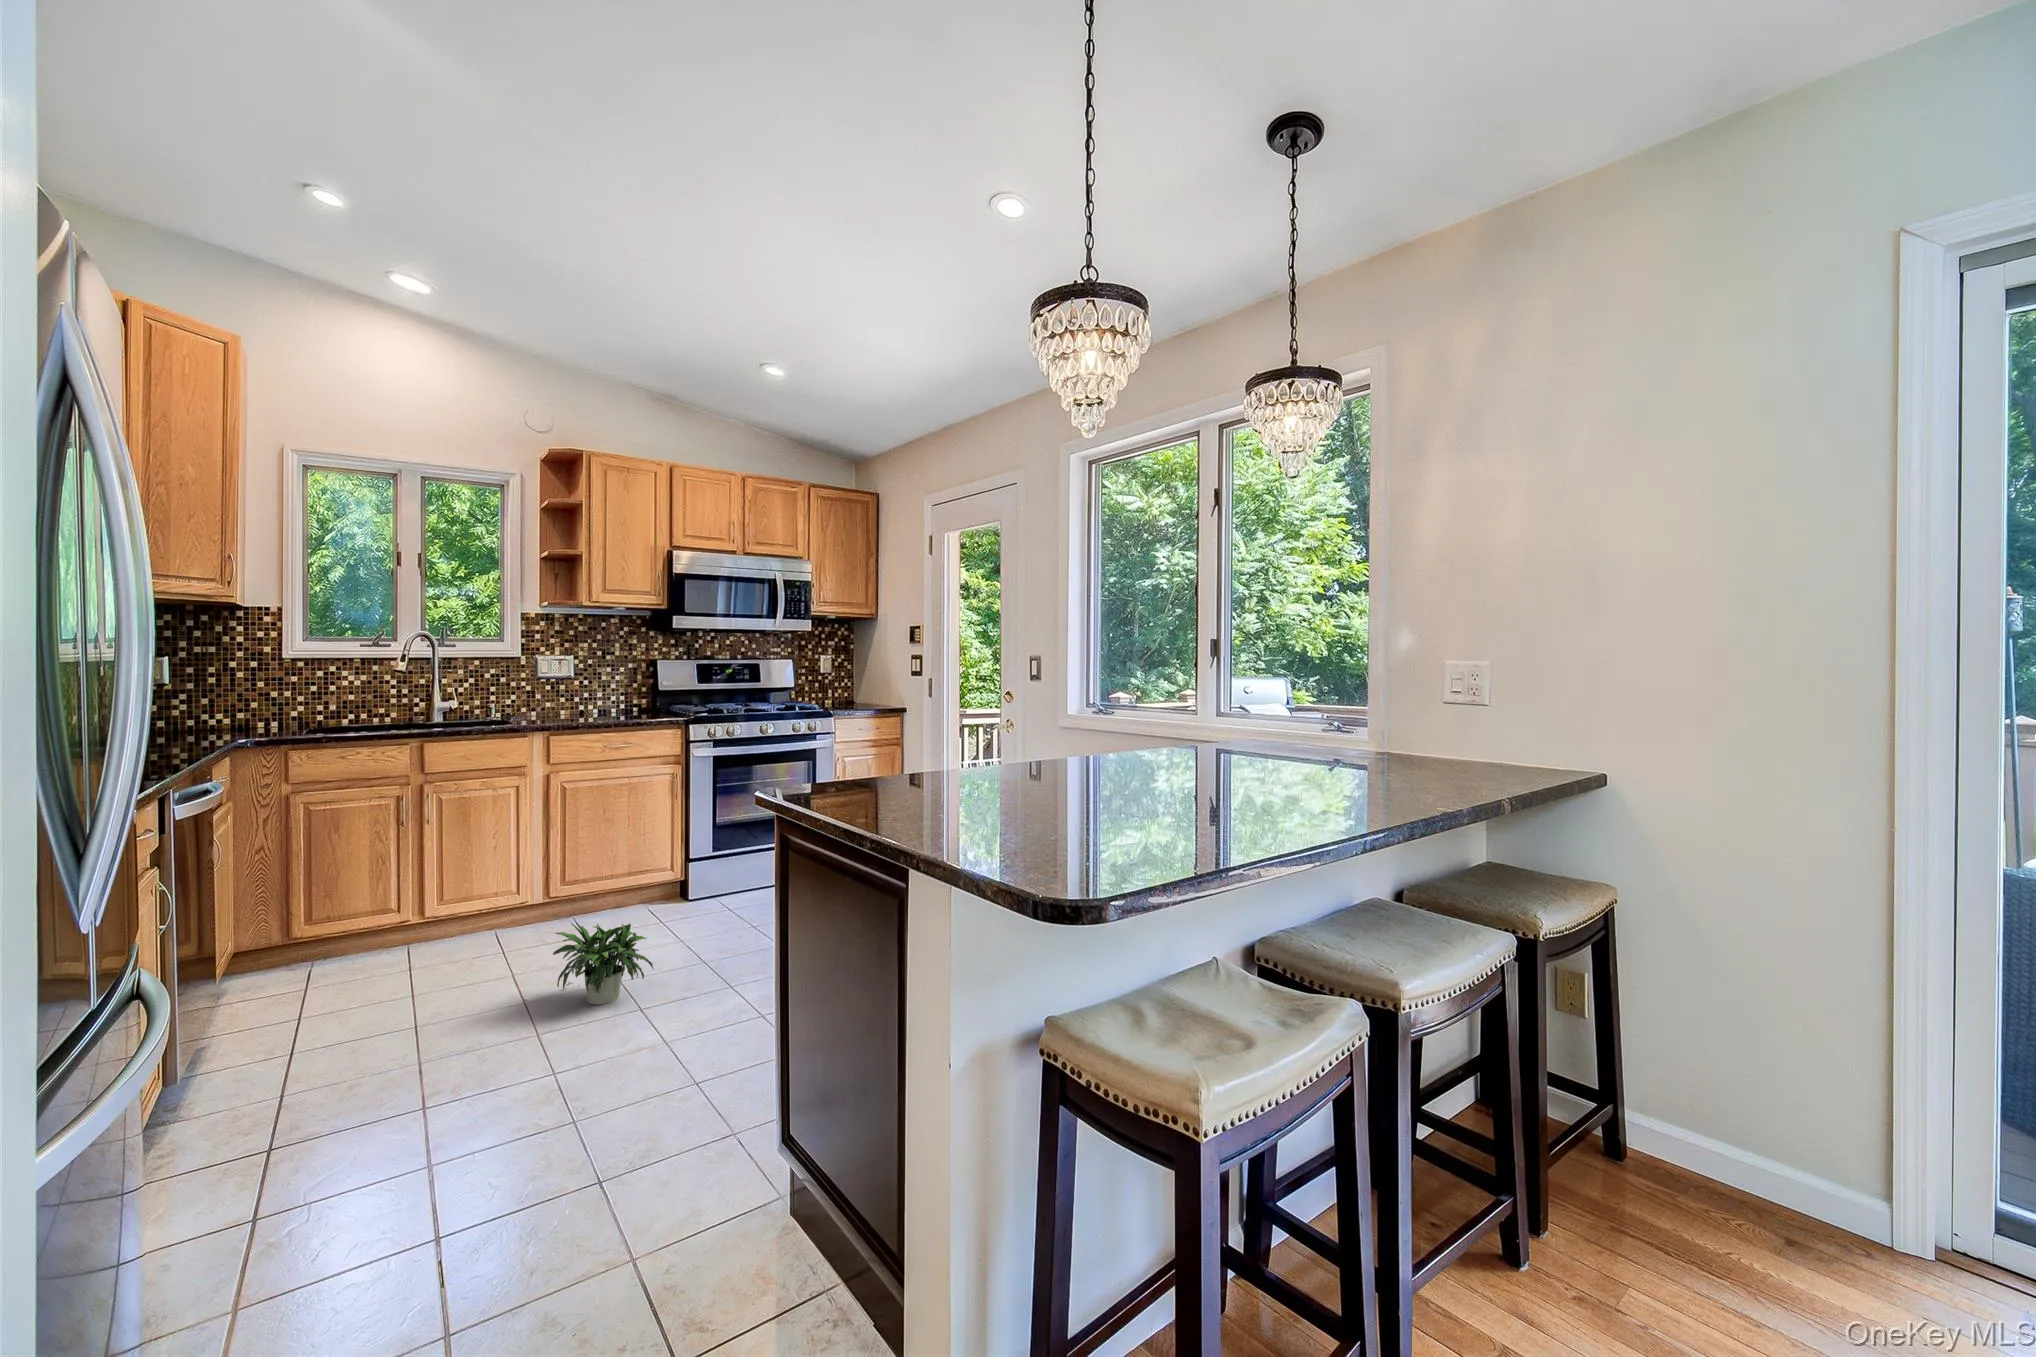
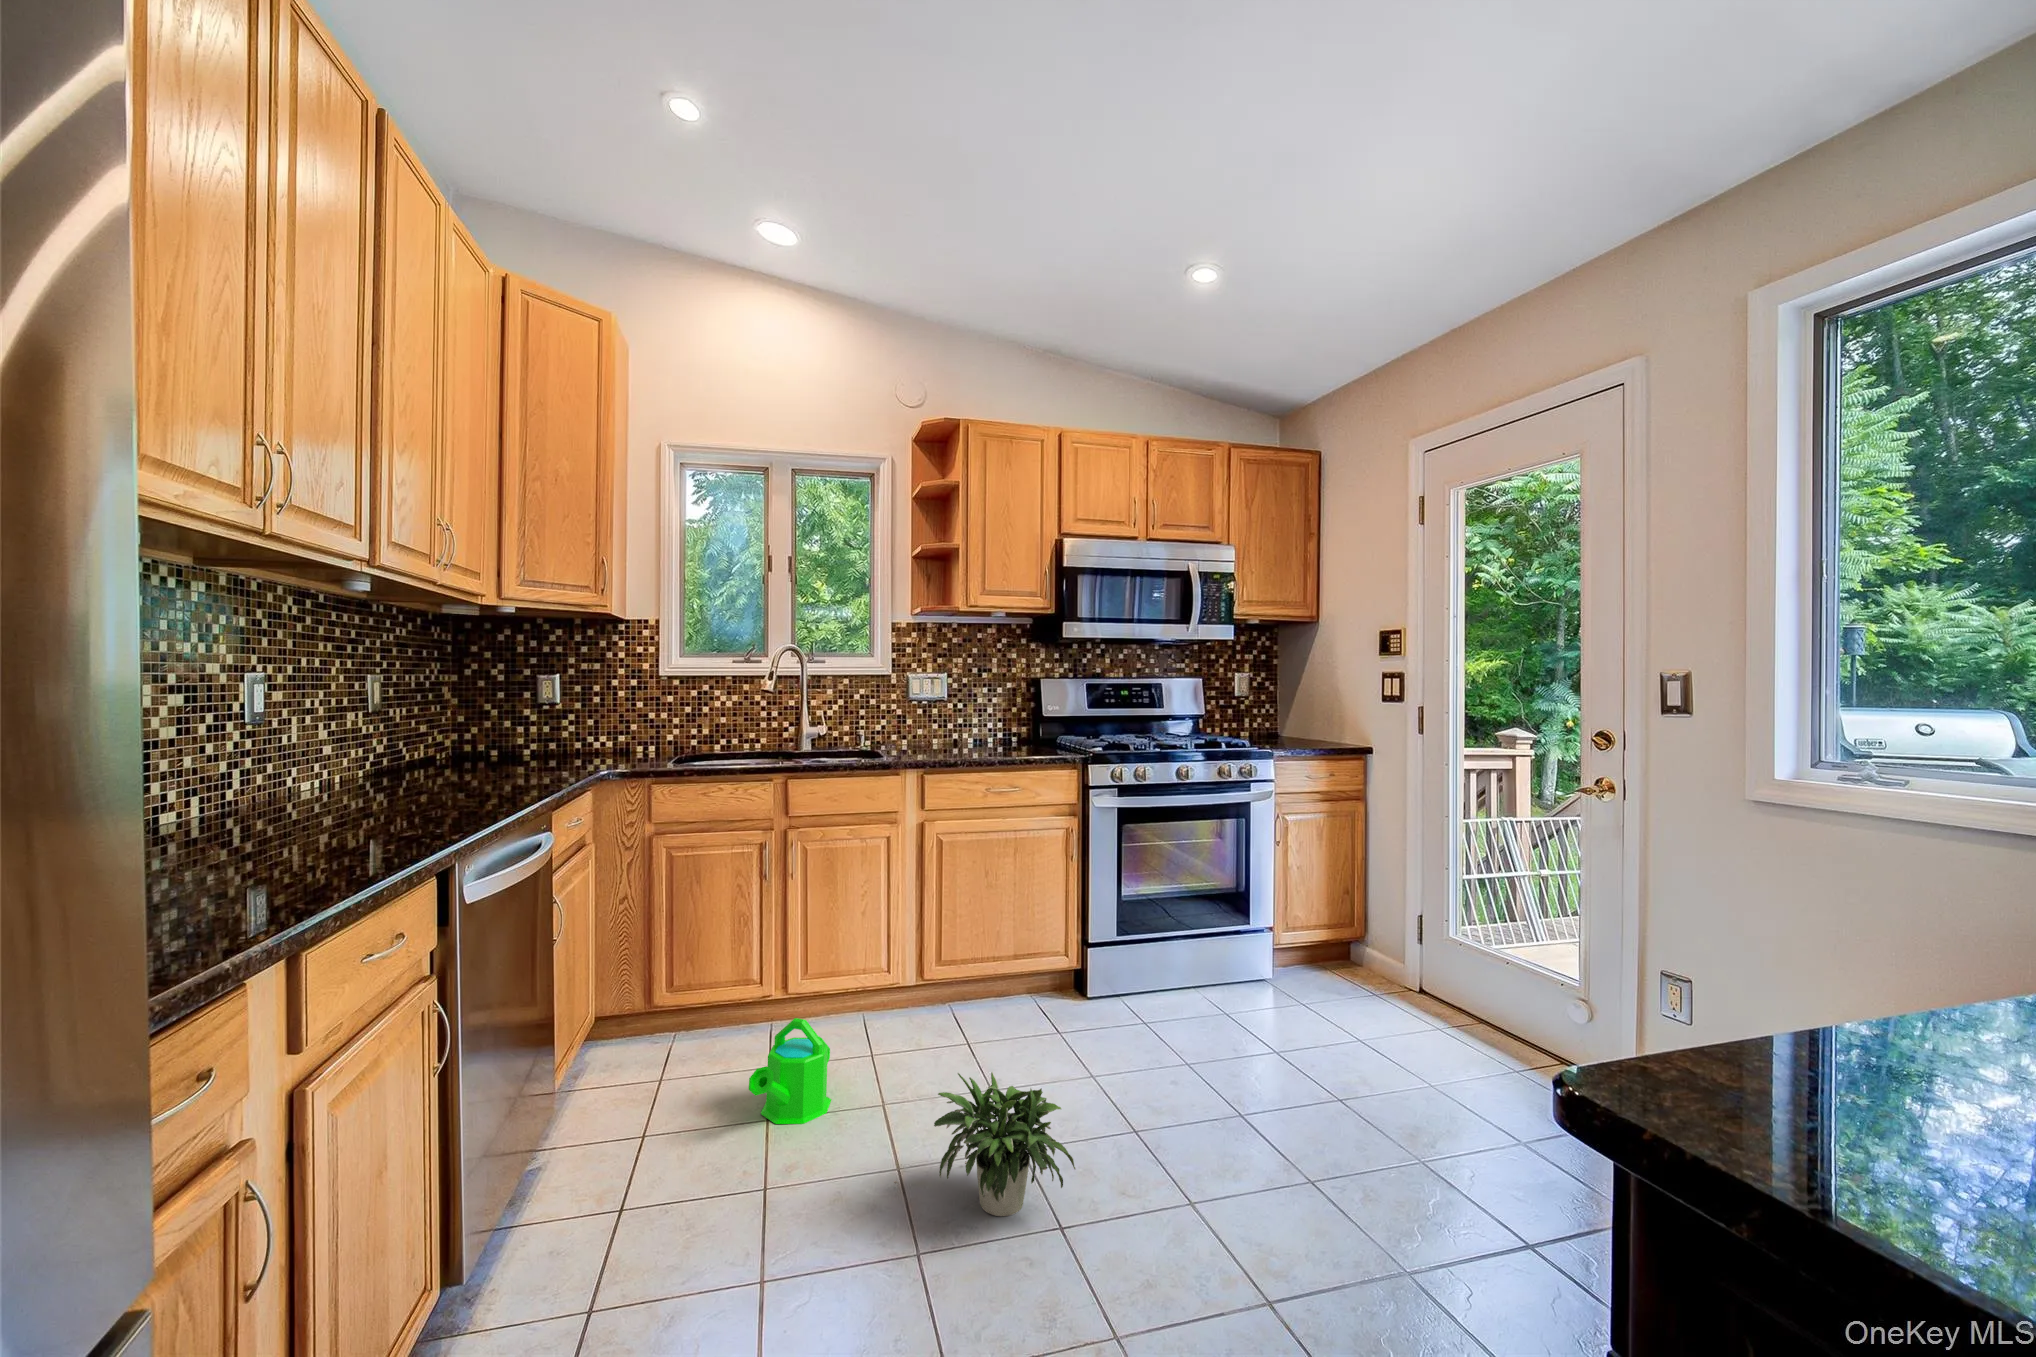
watering can: none [401,915,471,990] -> present [749,1018,831,1124]

